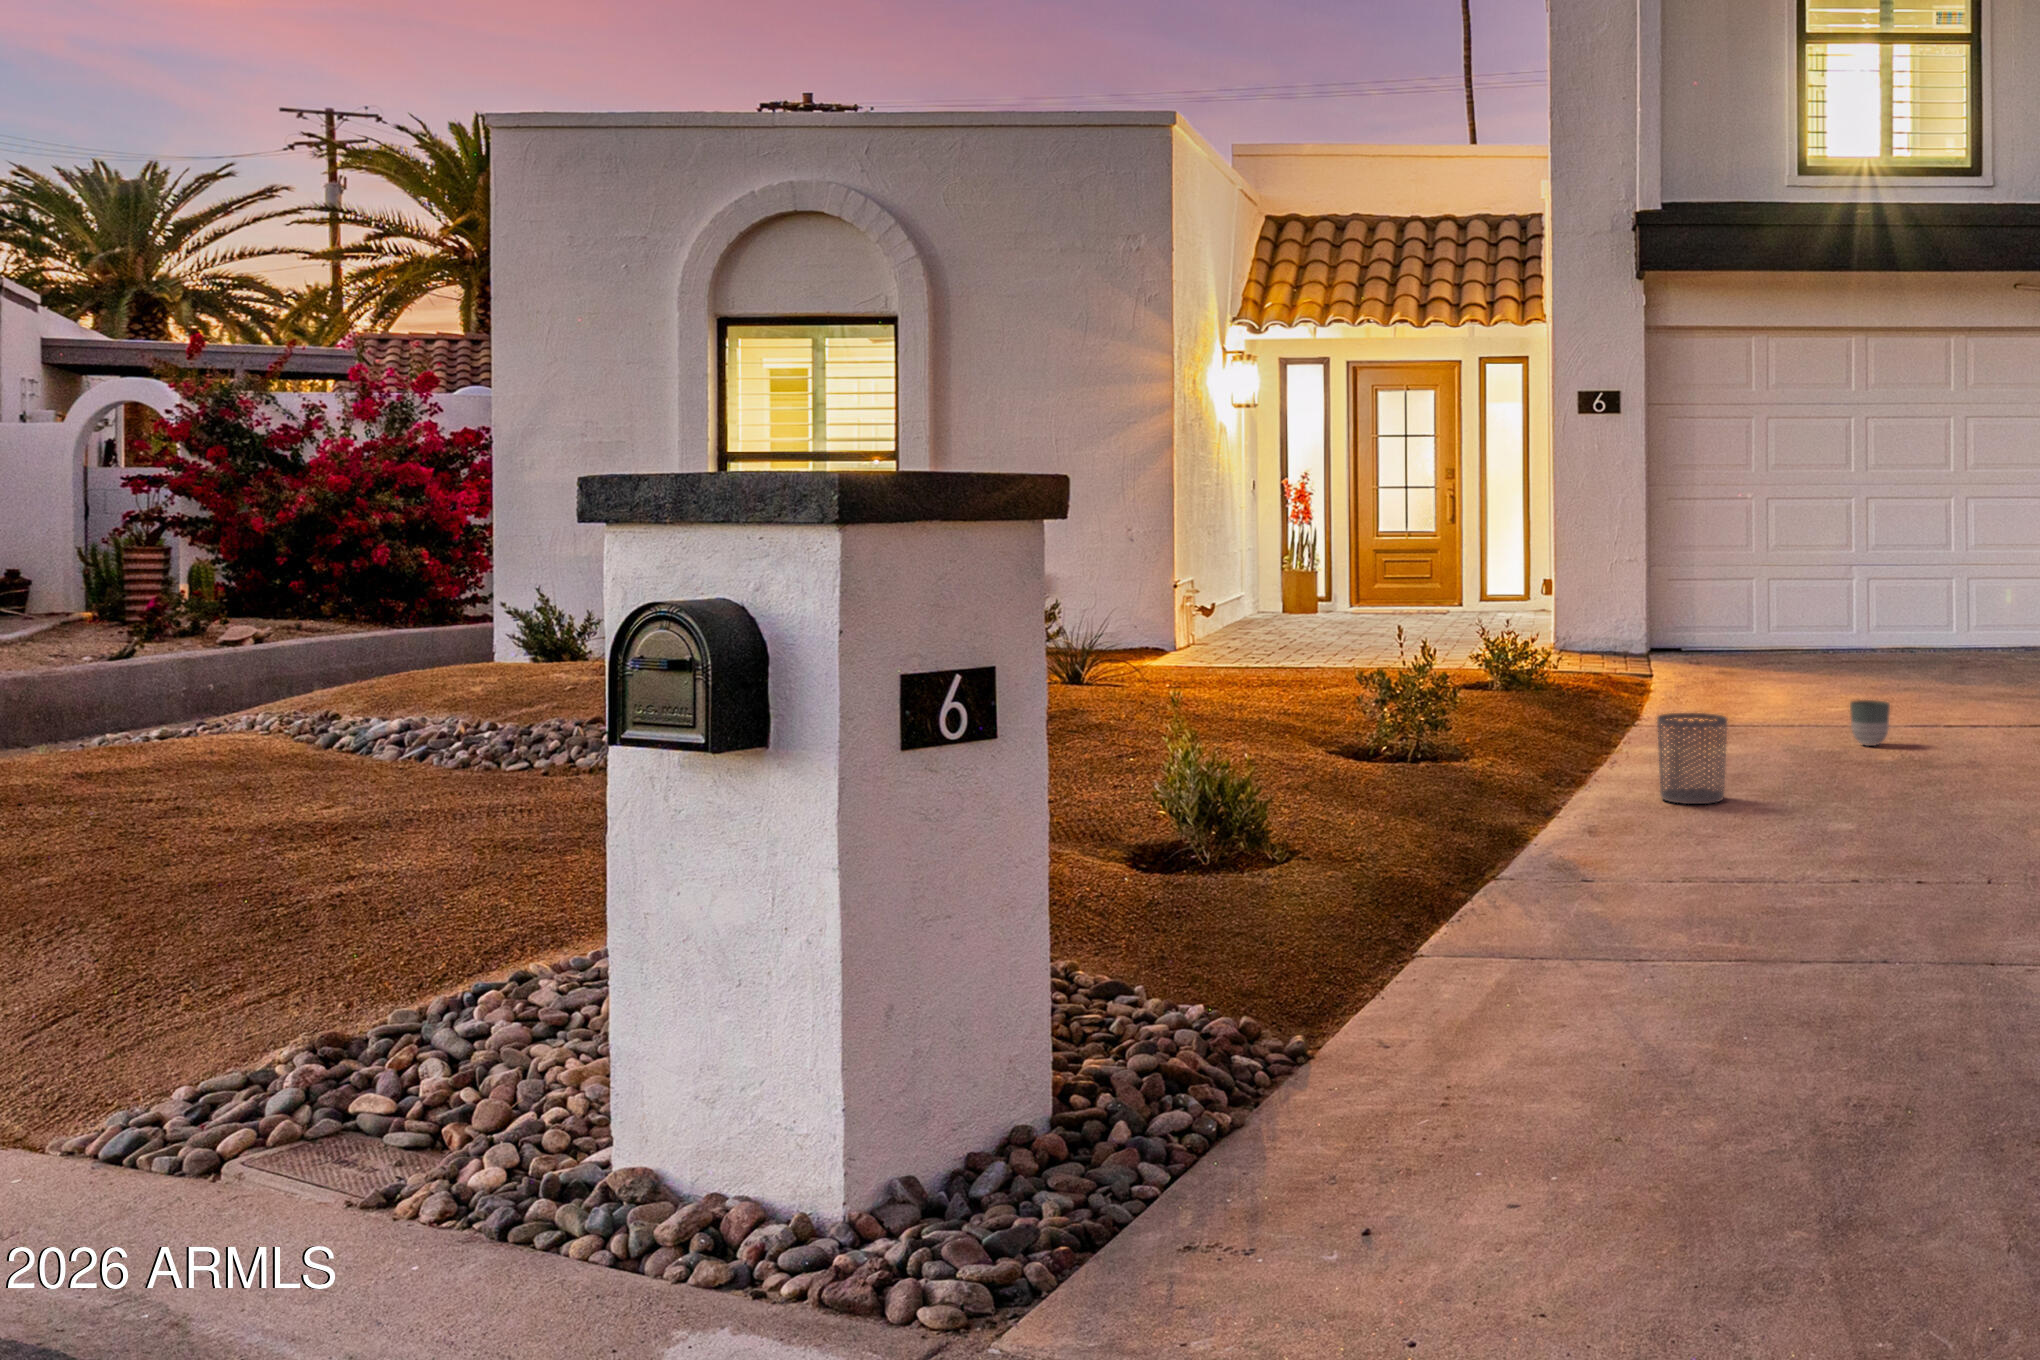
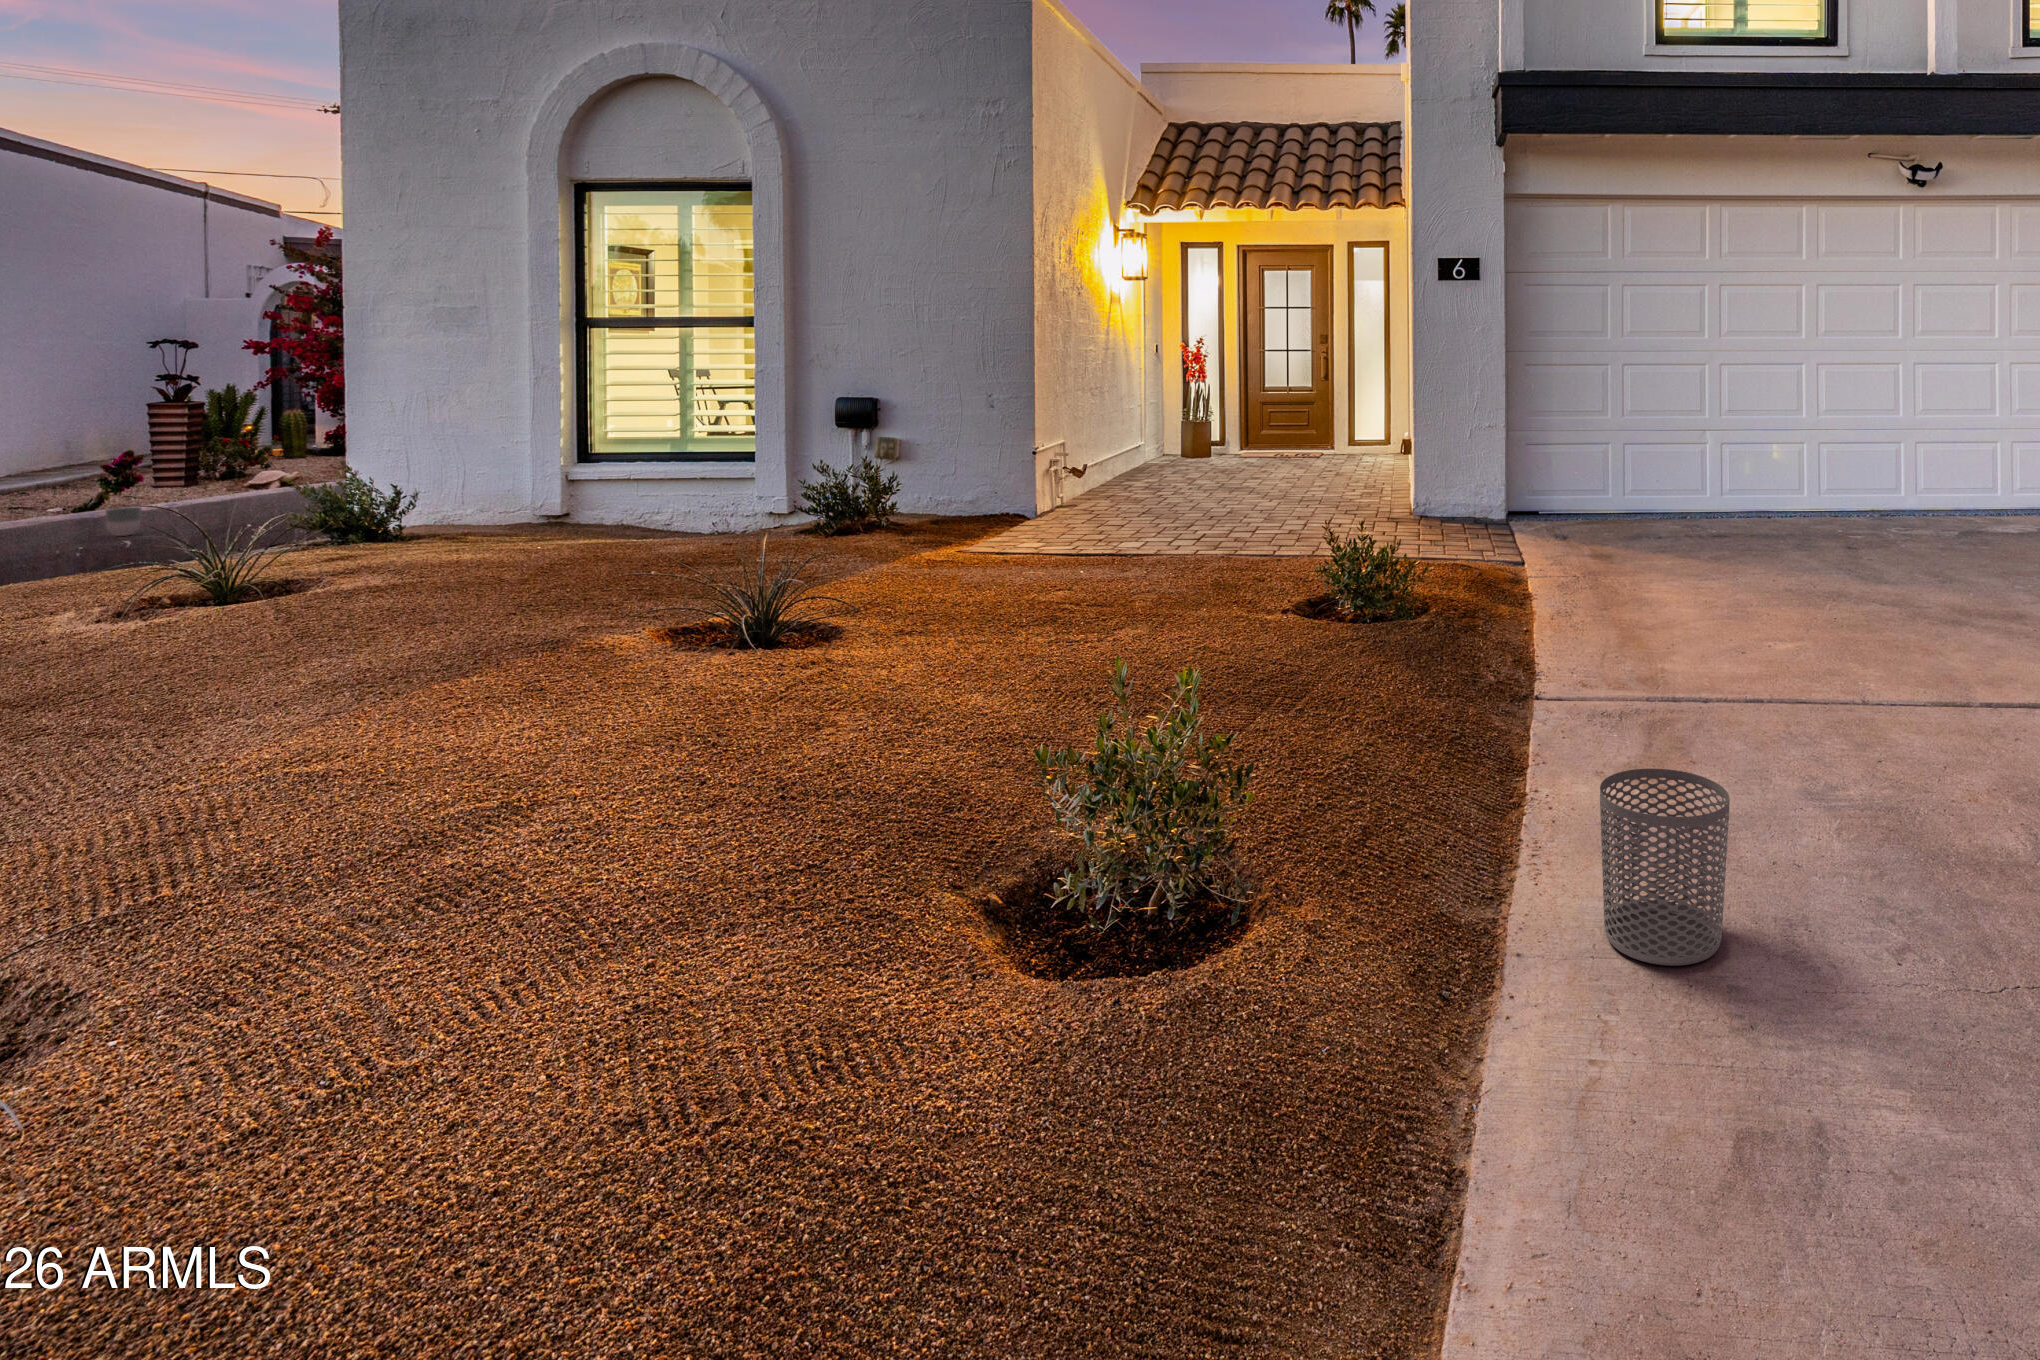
planter: present [1850,700,1890,746] -> present [105,507,142,536]

